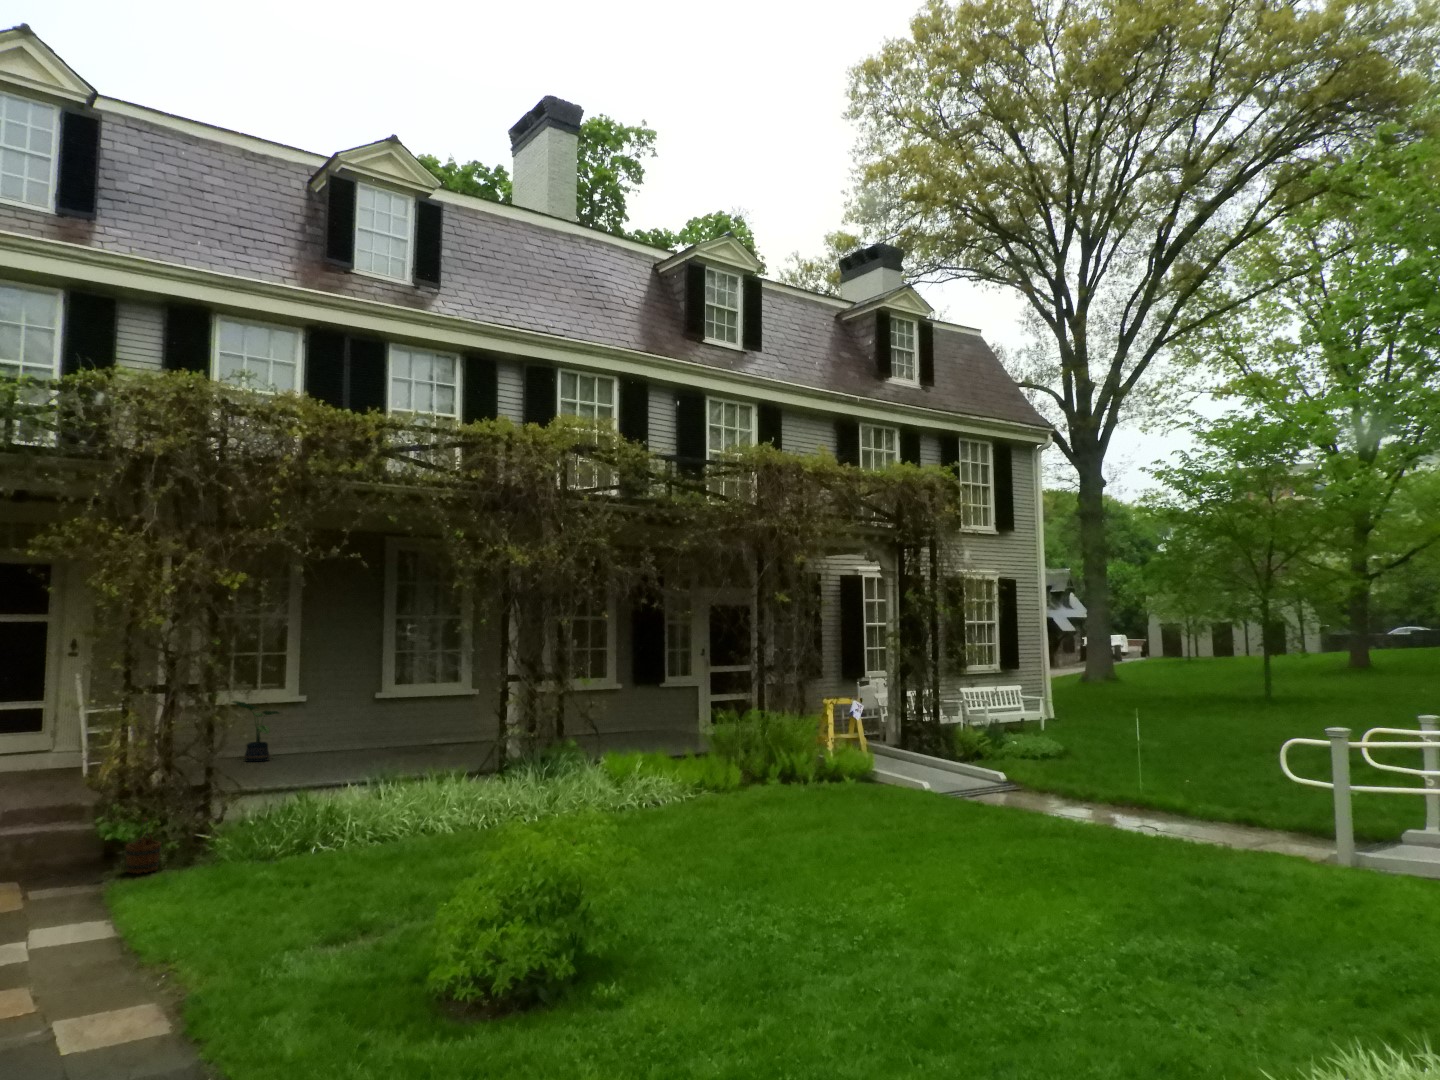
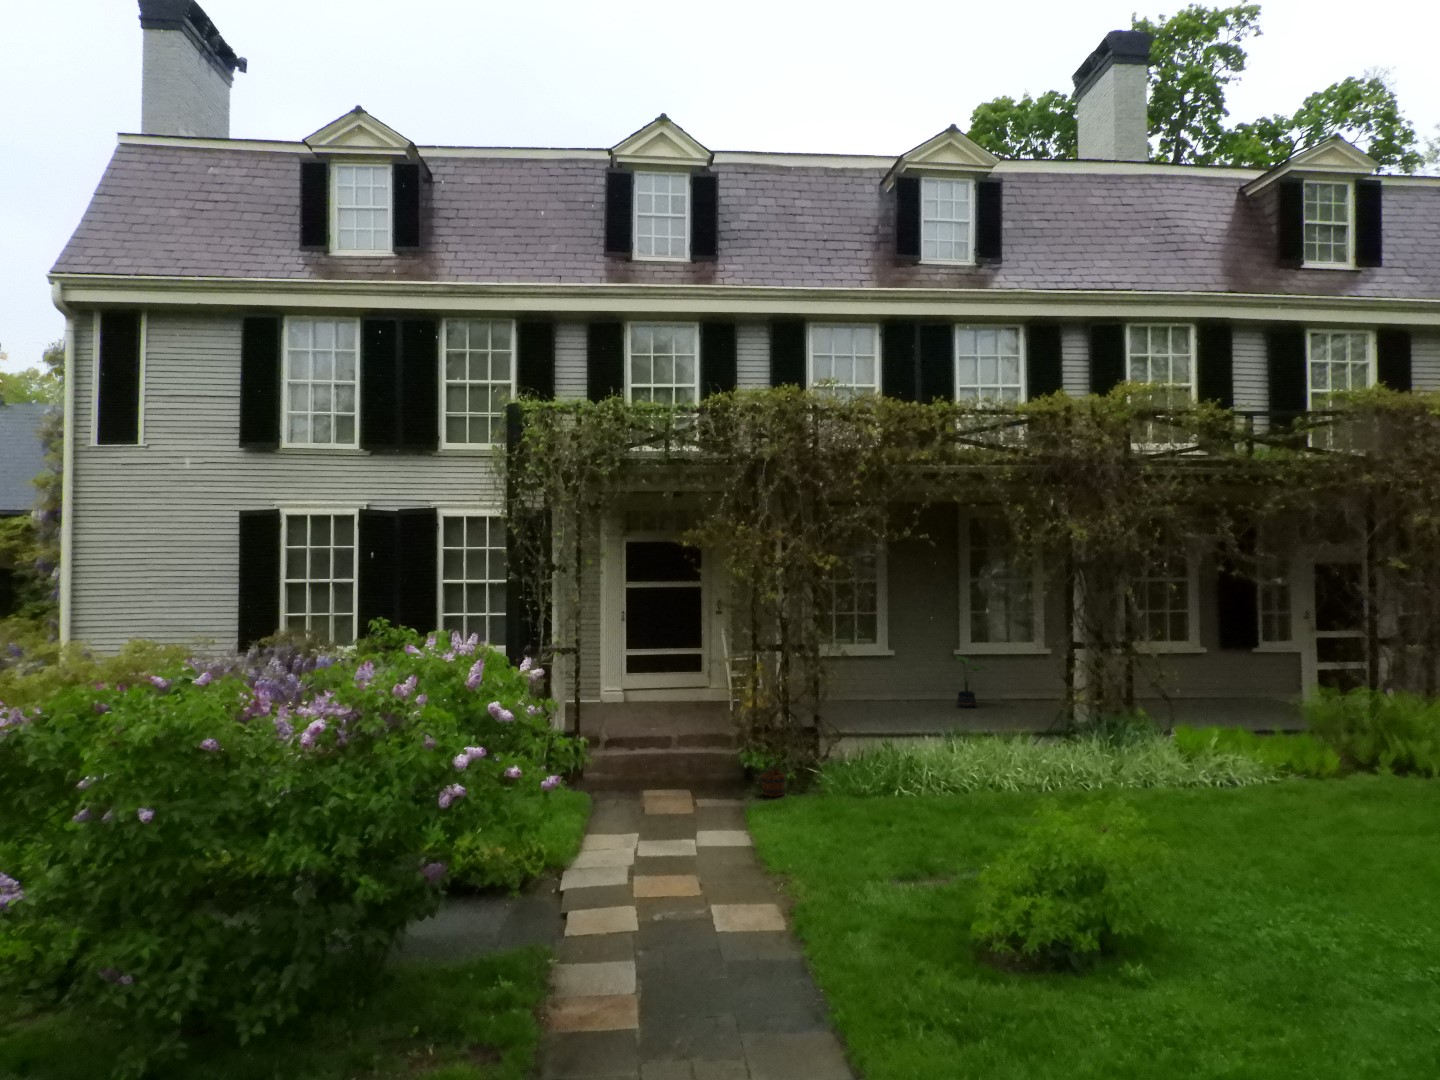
potted plant: present [233,701,279,762] -> present [954,655,986,708]

